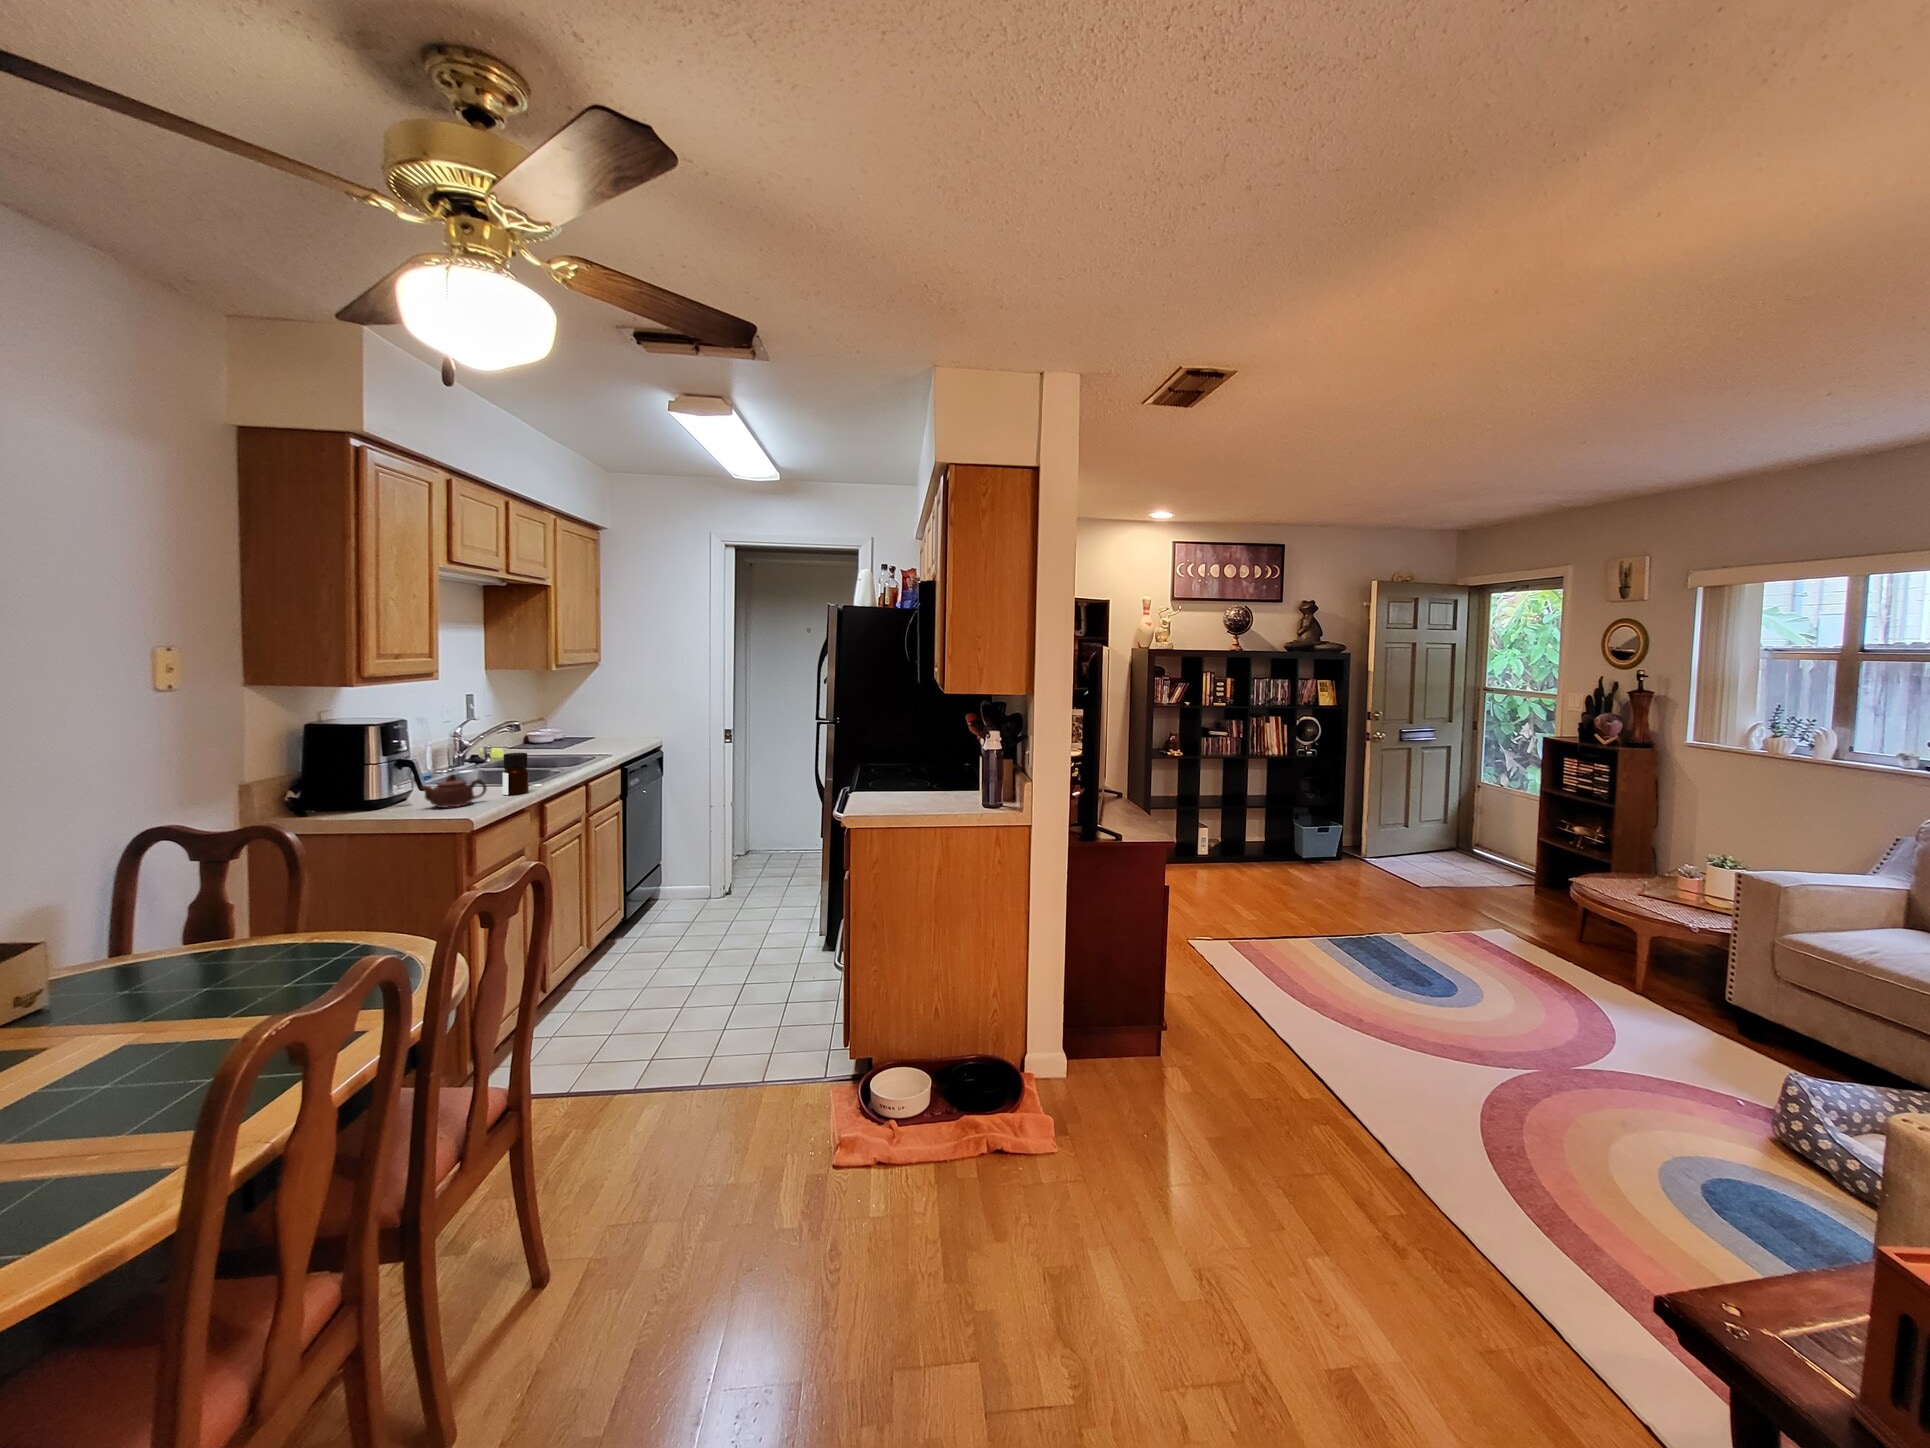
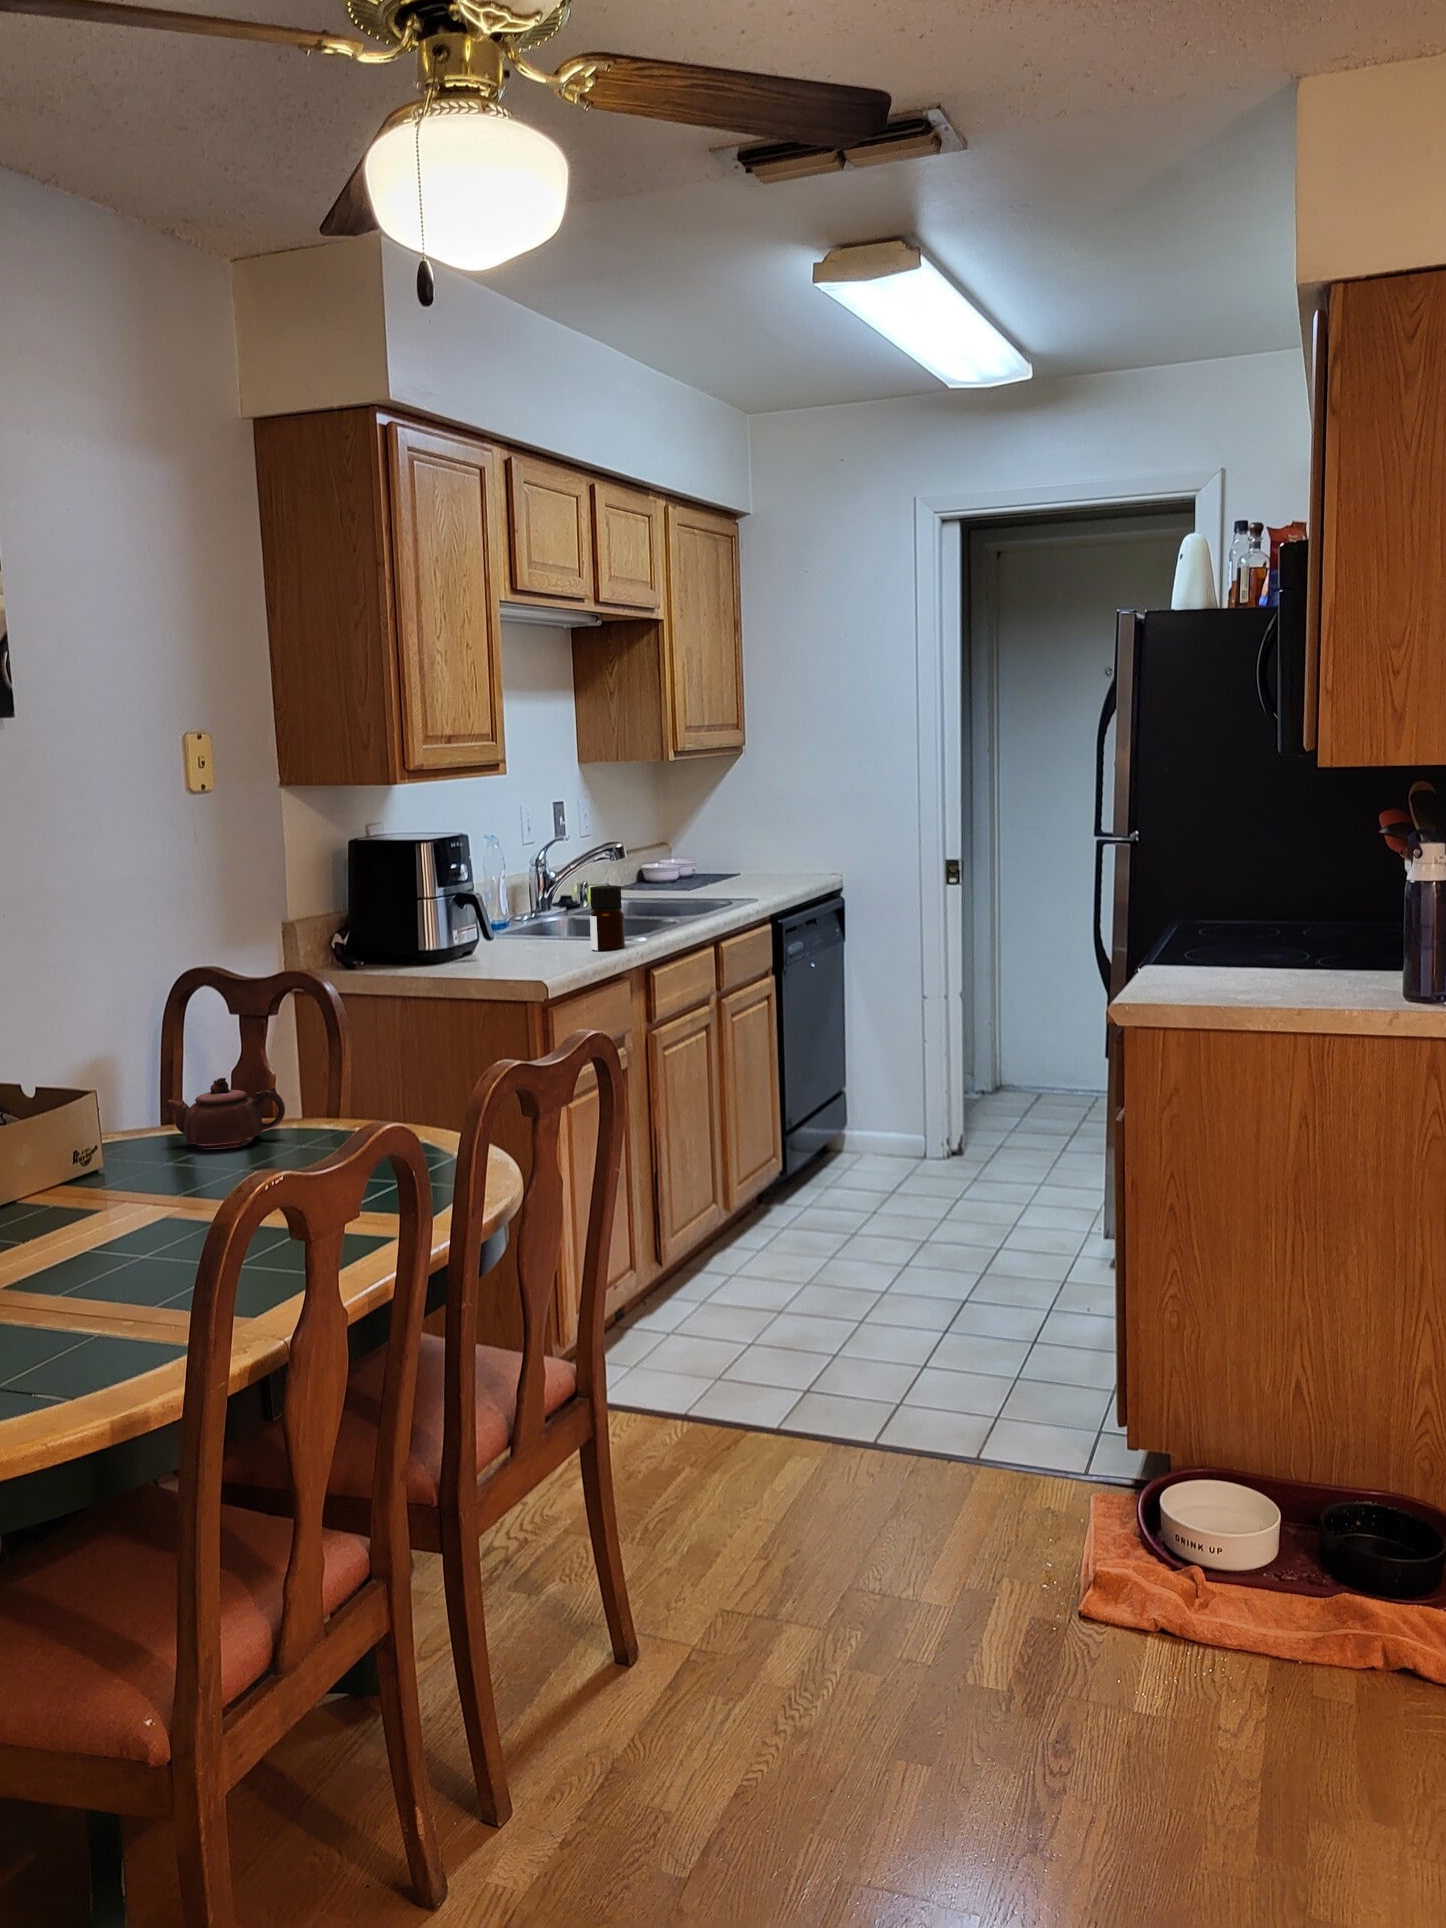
teapot: present [420,774,487,808] -> present [165,1078,285,1149]

